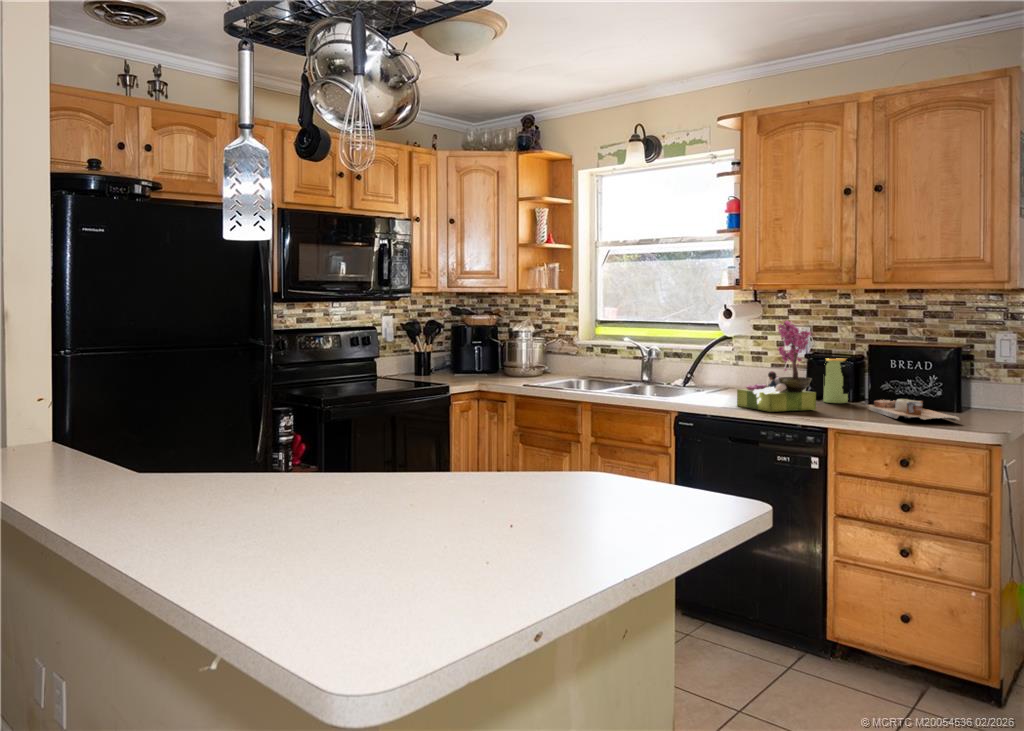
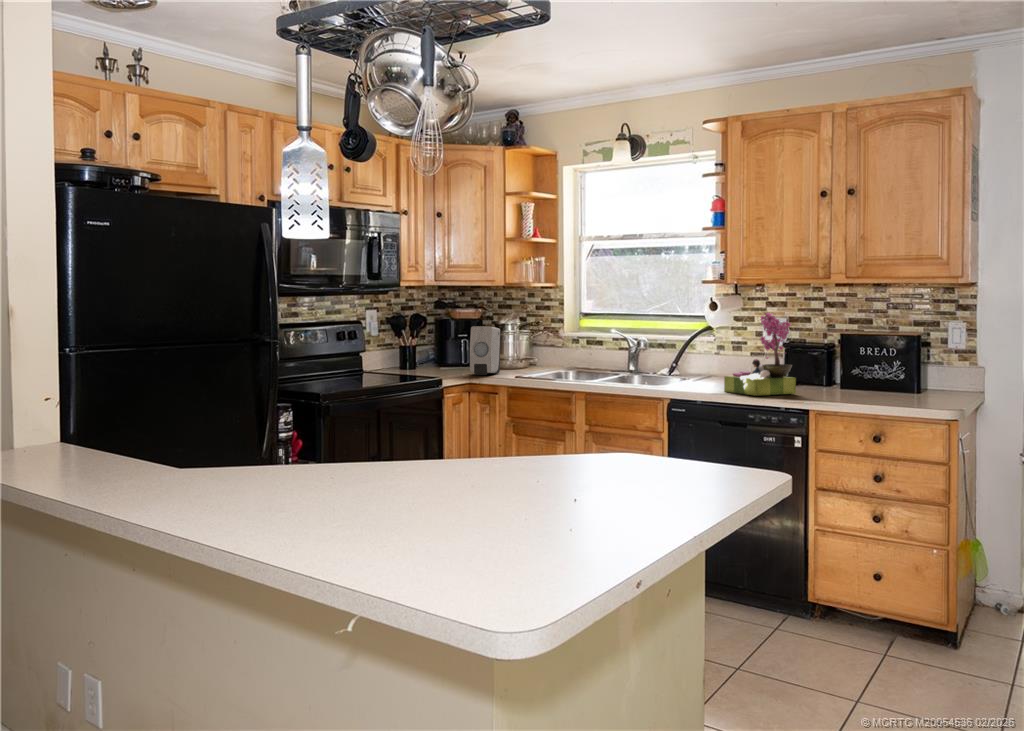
soap dispenser: none [478,334,511,384] -> present [470,326,501,375]
jar: present [823,359,848,403] -> none [801,347,823,388]
cutting board: present [867,399,961,422] -> none [840,382,923,402]

